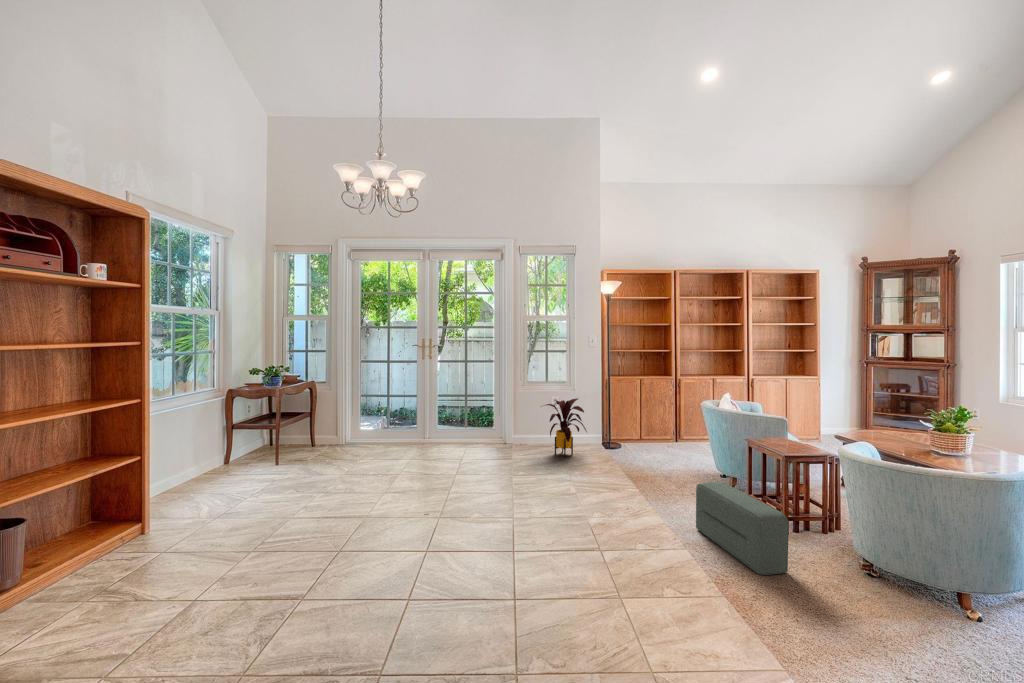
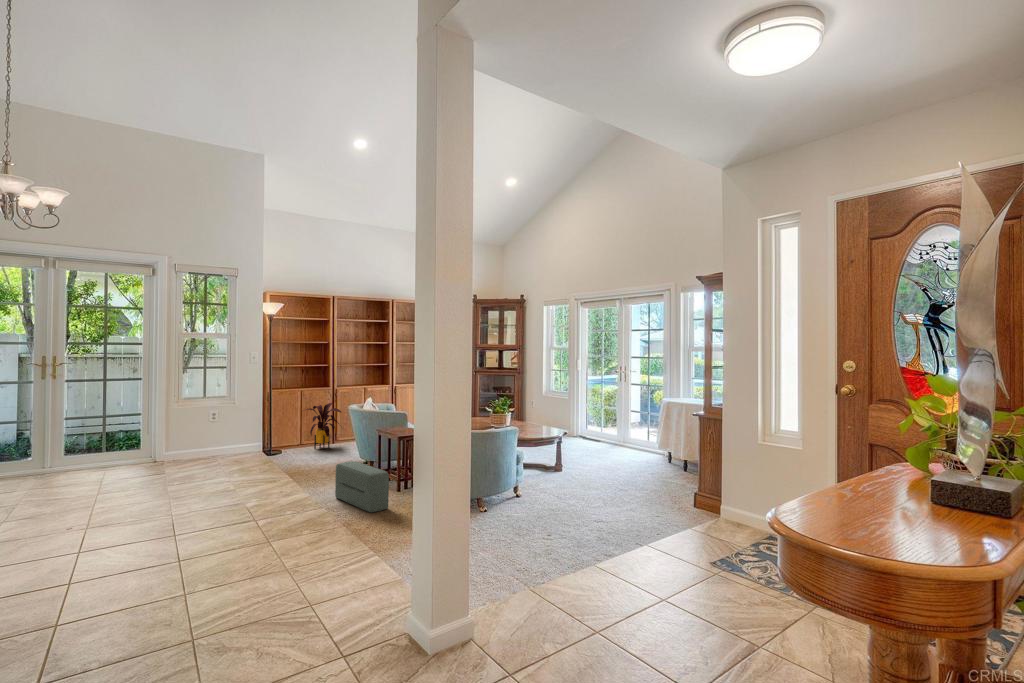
house plant: present [544,398,587,456] -> present [306,403,341,449]

